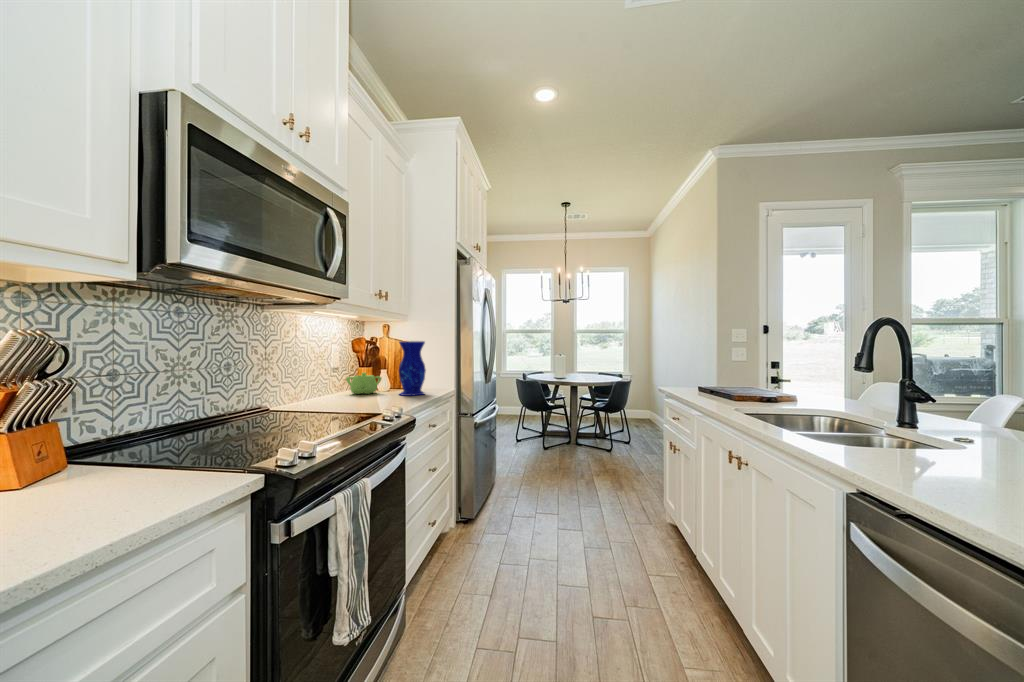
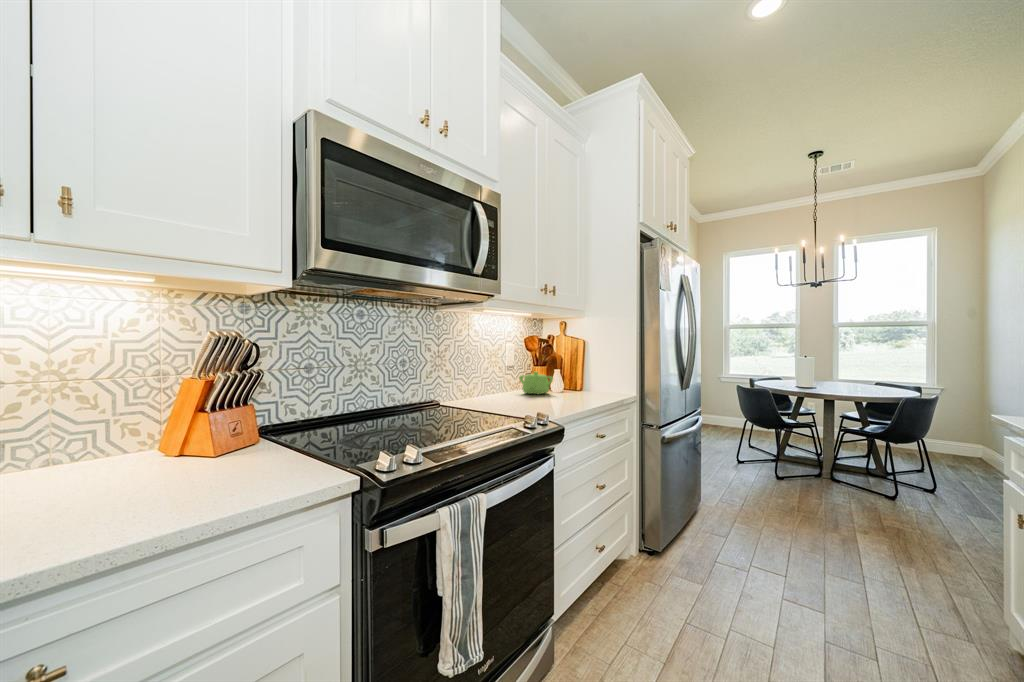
vase: present [399,341,426,396] -> none [569,339,598,400]

